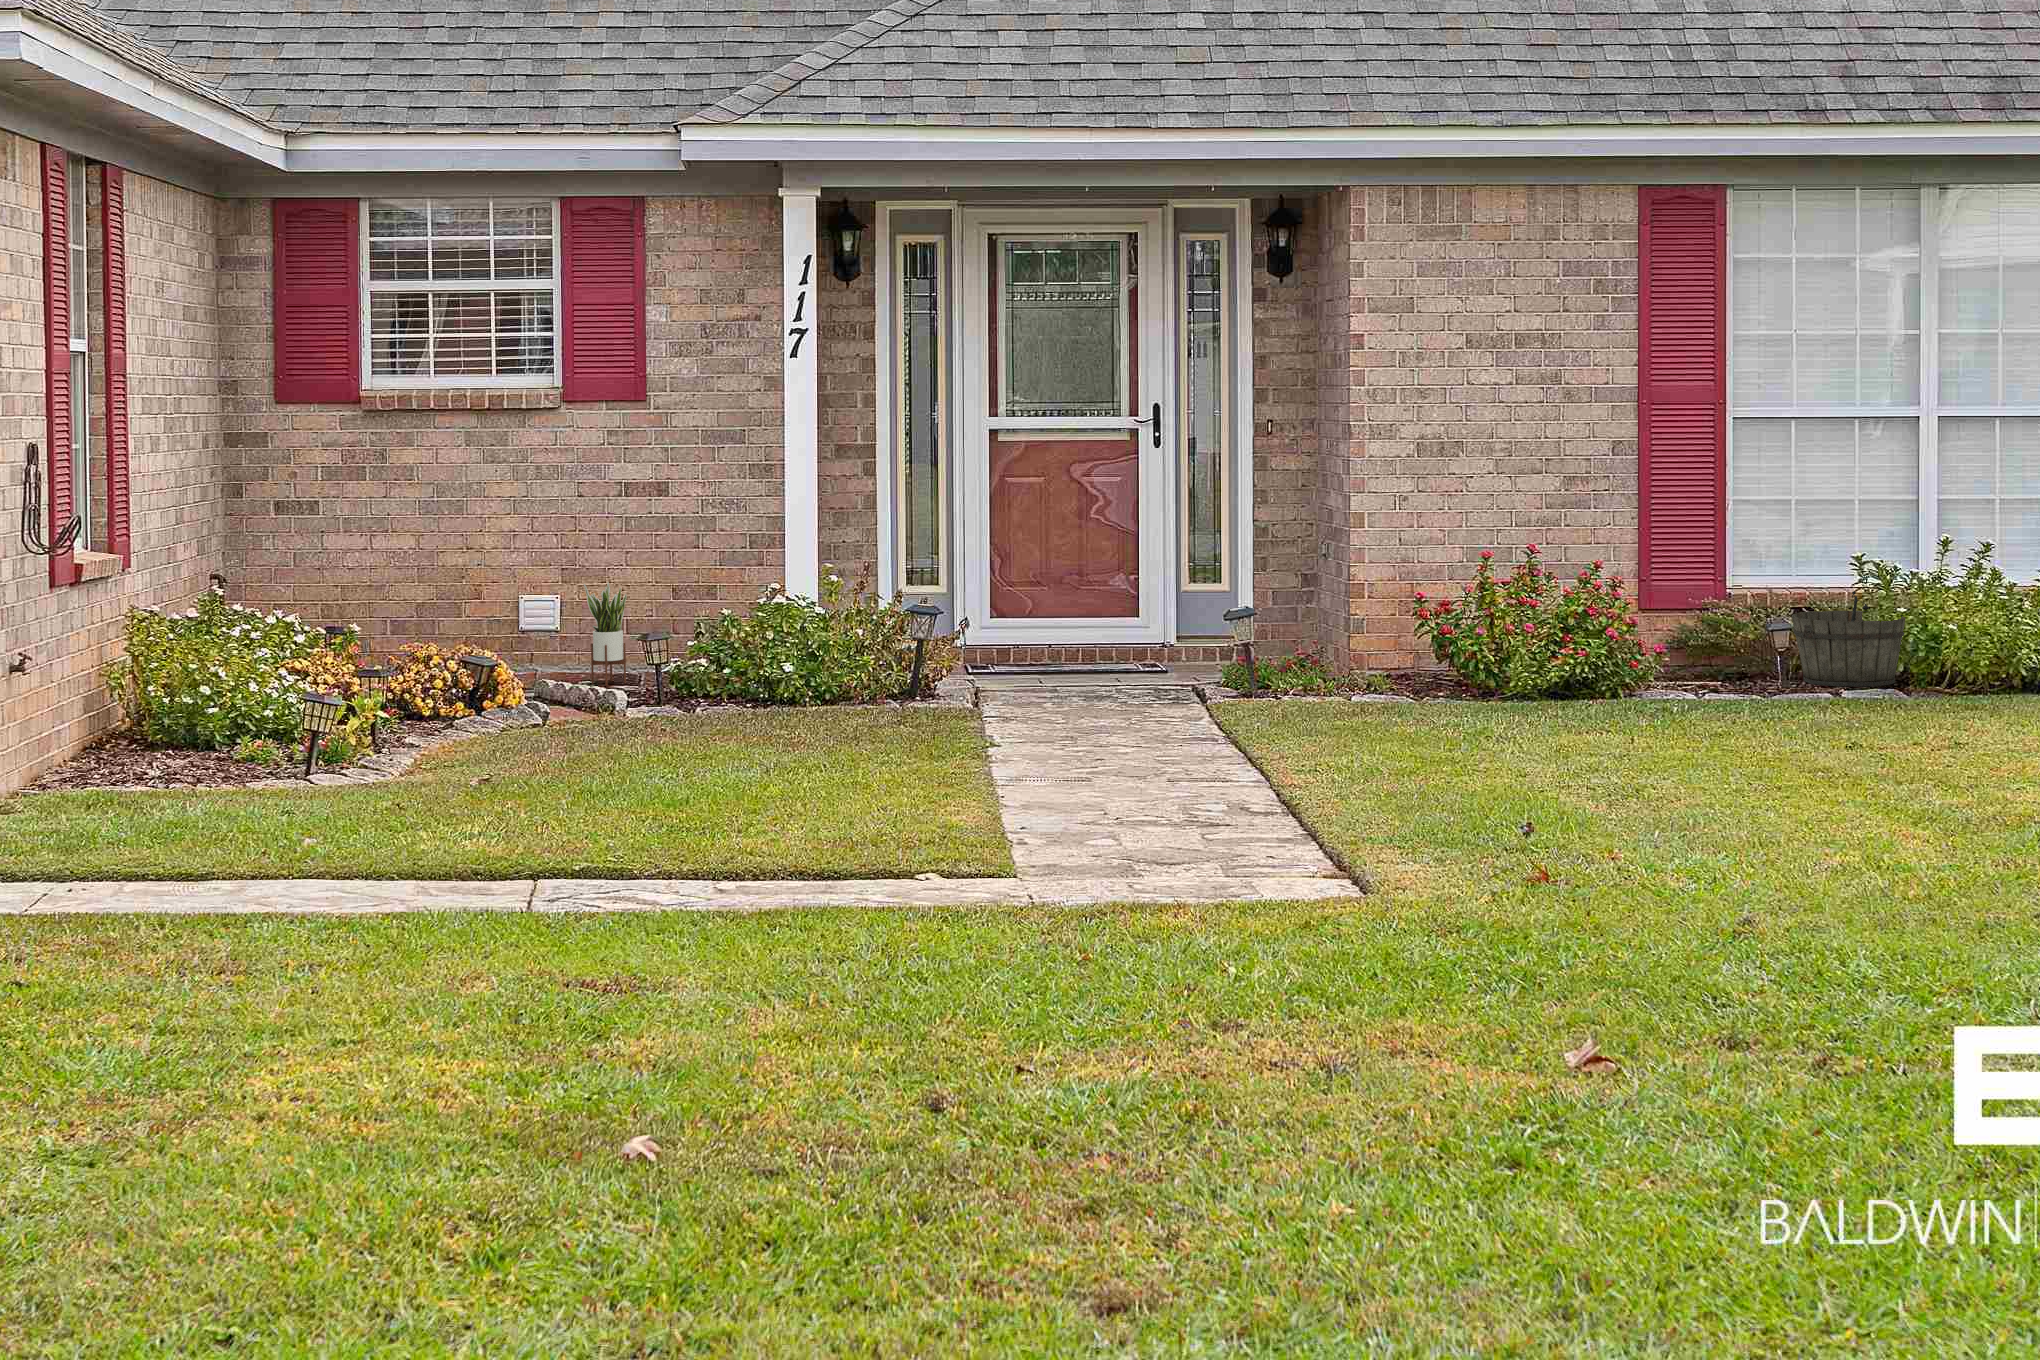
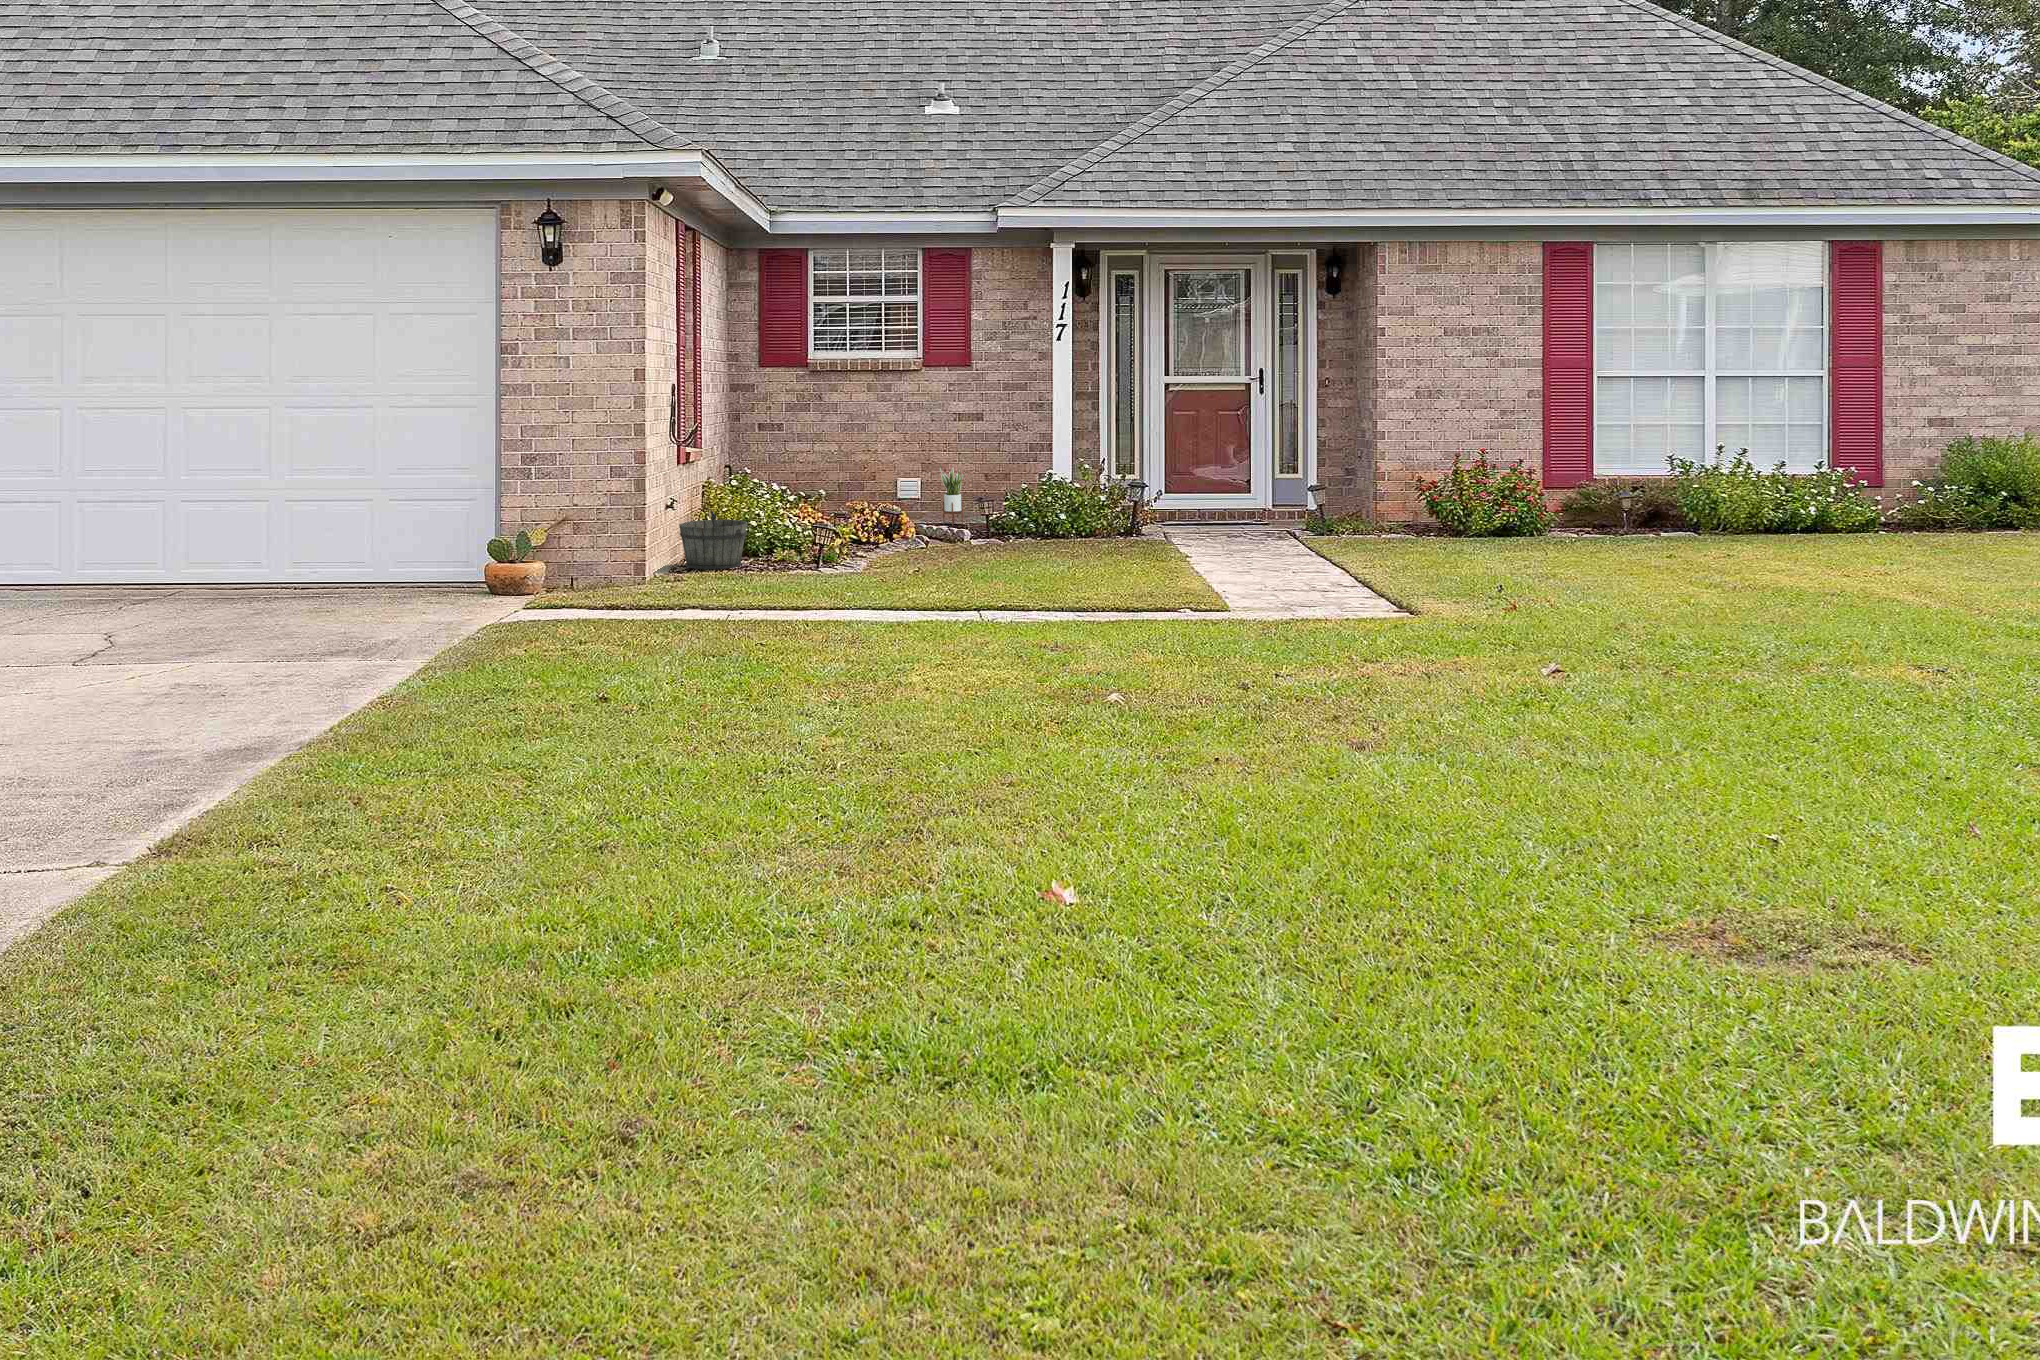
wooden bucket: present [1792,591,1905,687] -> present [679,508,747,569]

